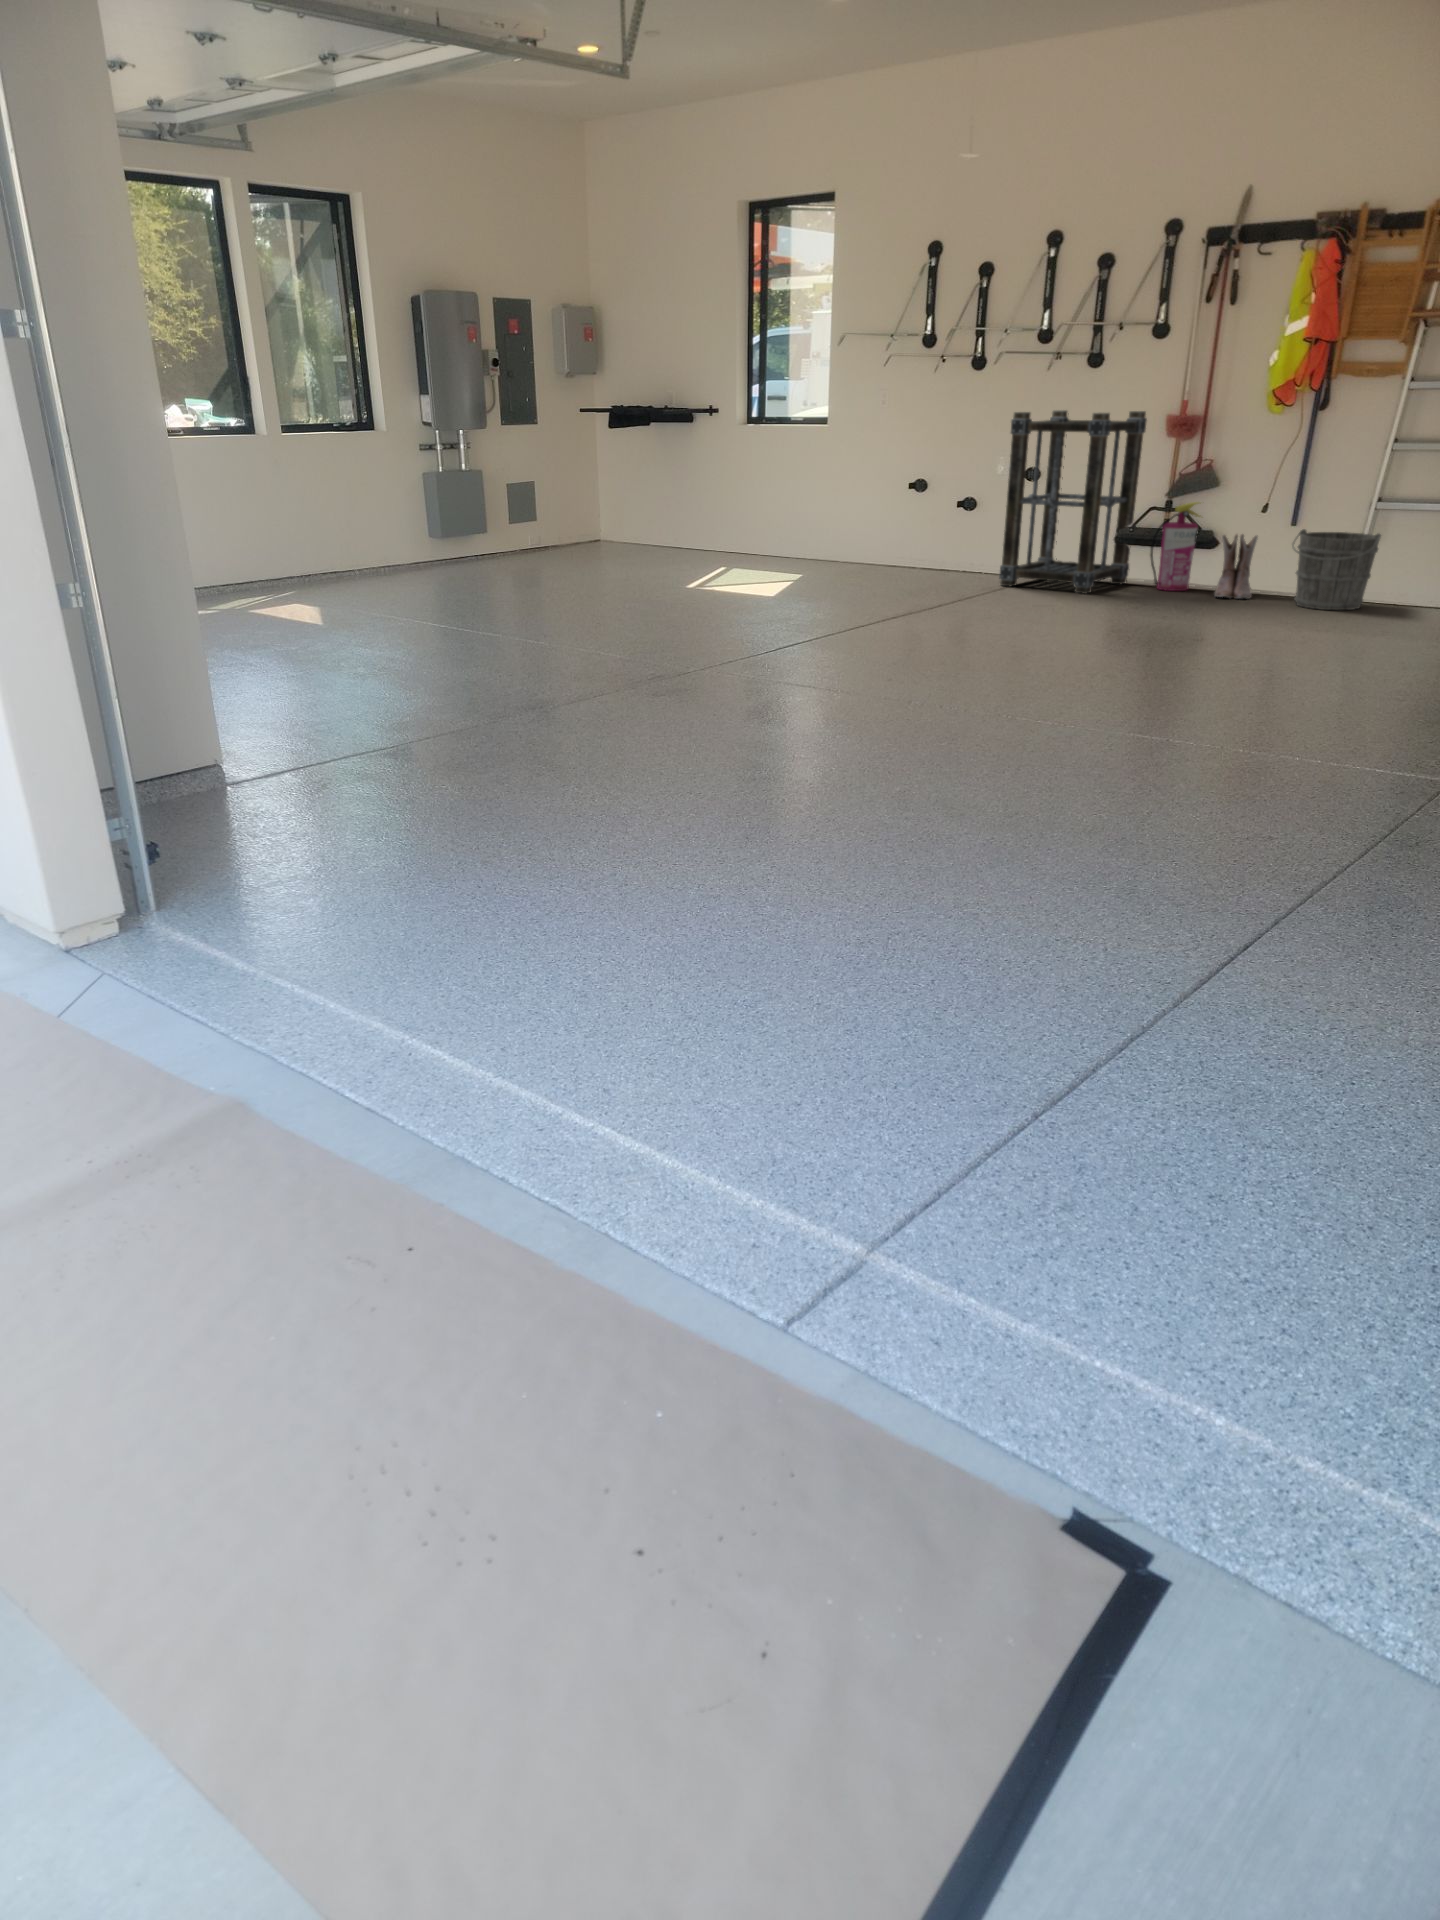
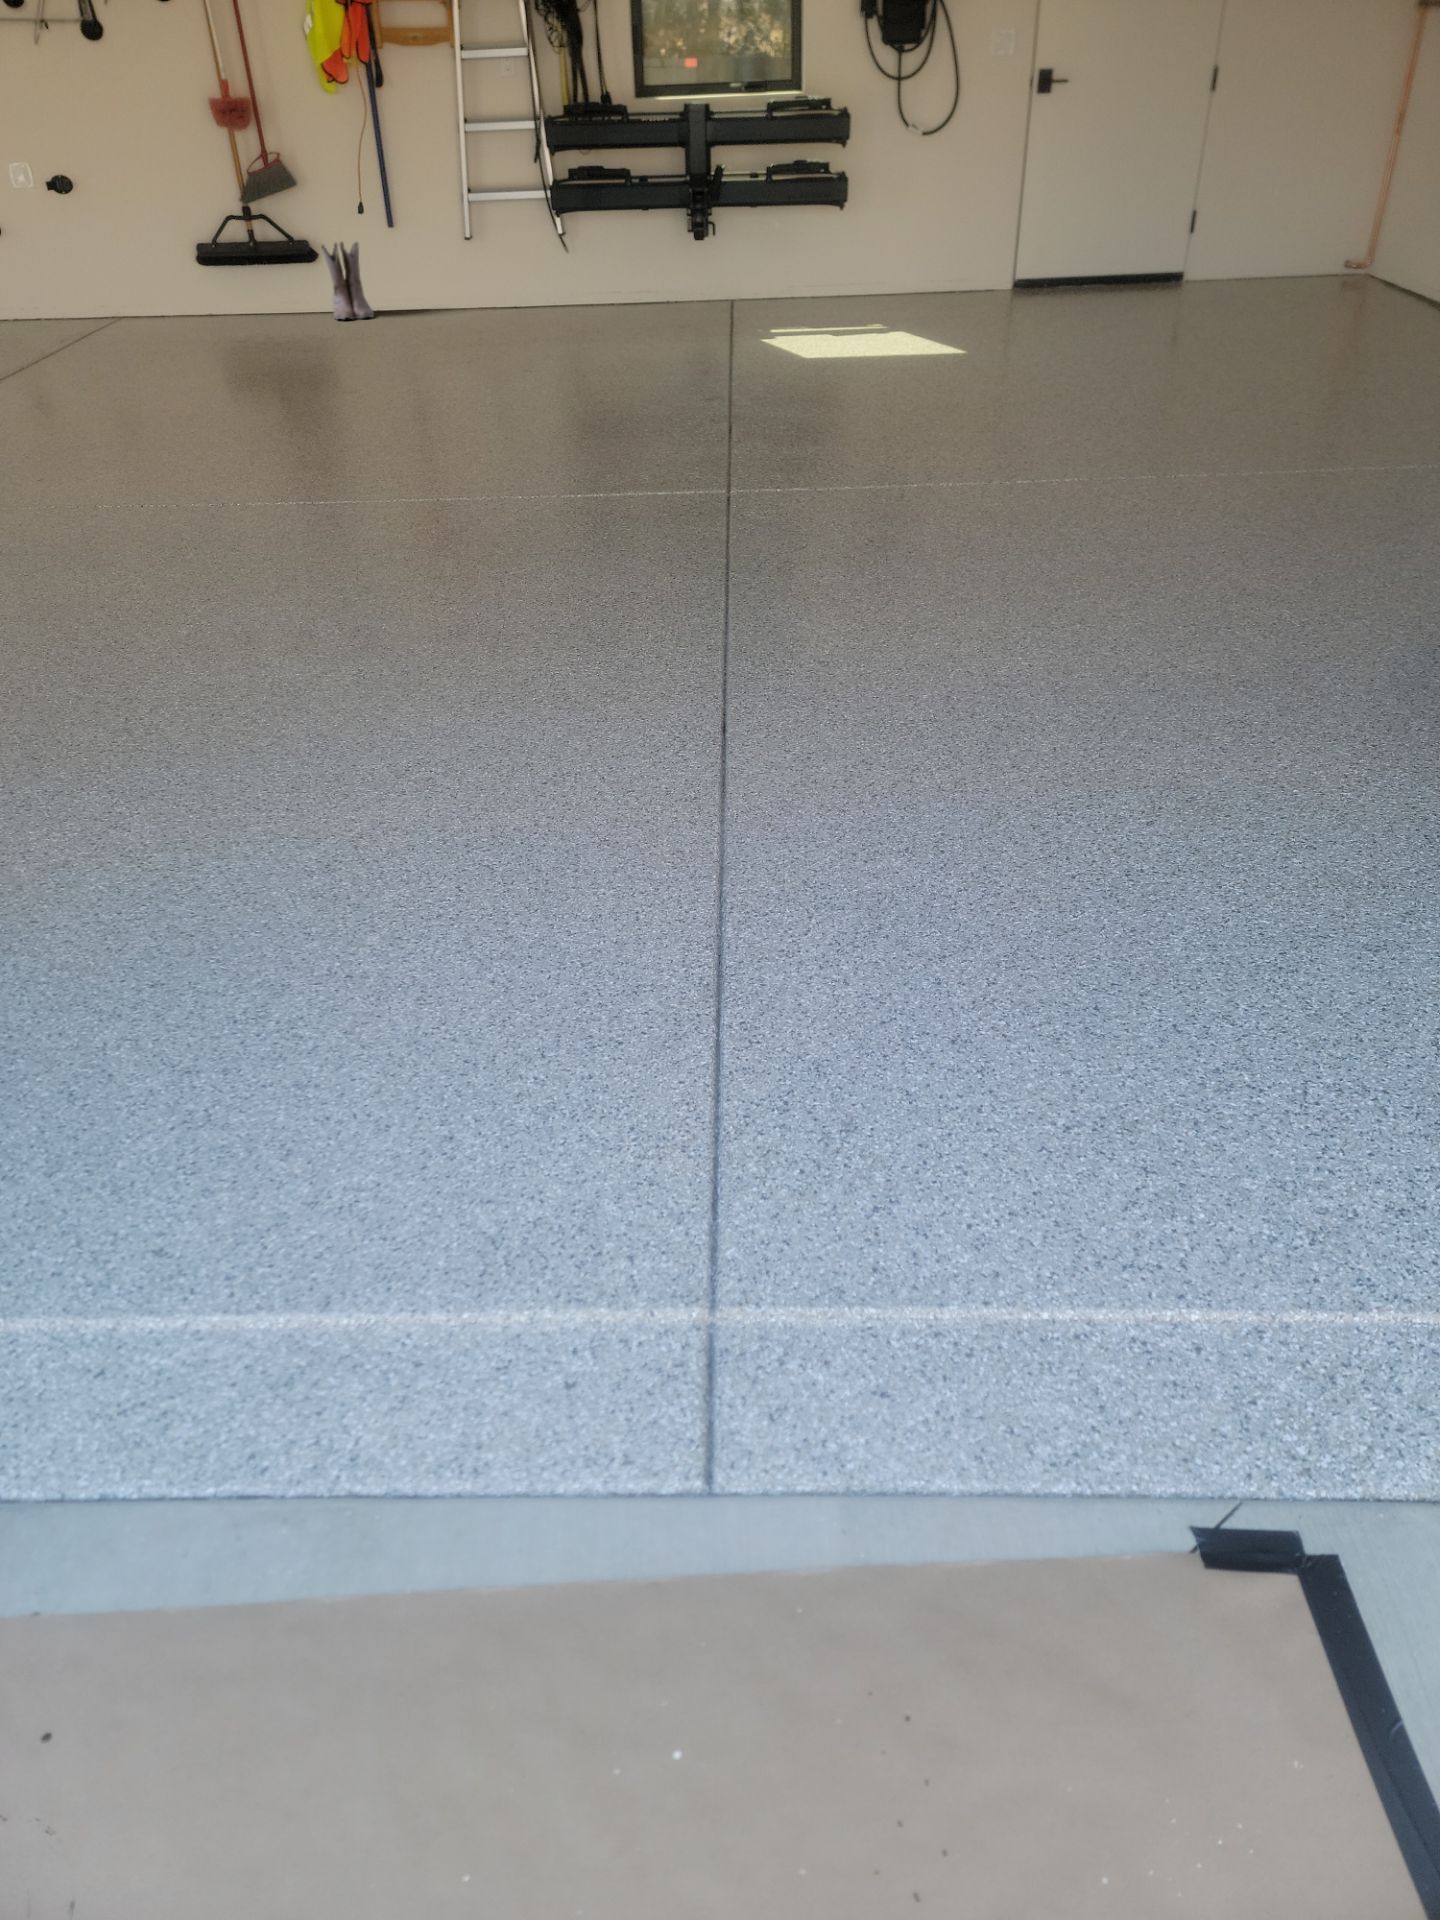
shelving unit: present [999,410,1147,594] -> none [14,94,227,337]
fire extinguisher: present [1150,502,1200,591] -> none [243,207,301,319]
bucket: present [1292,529,1381,610] -> none [401,228,489,320]

